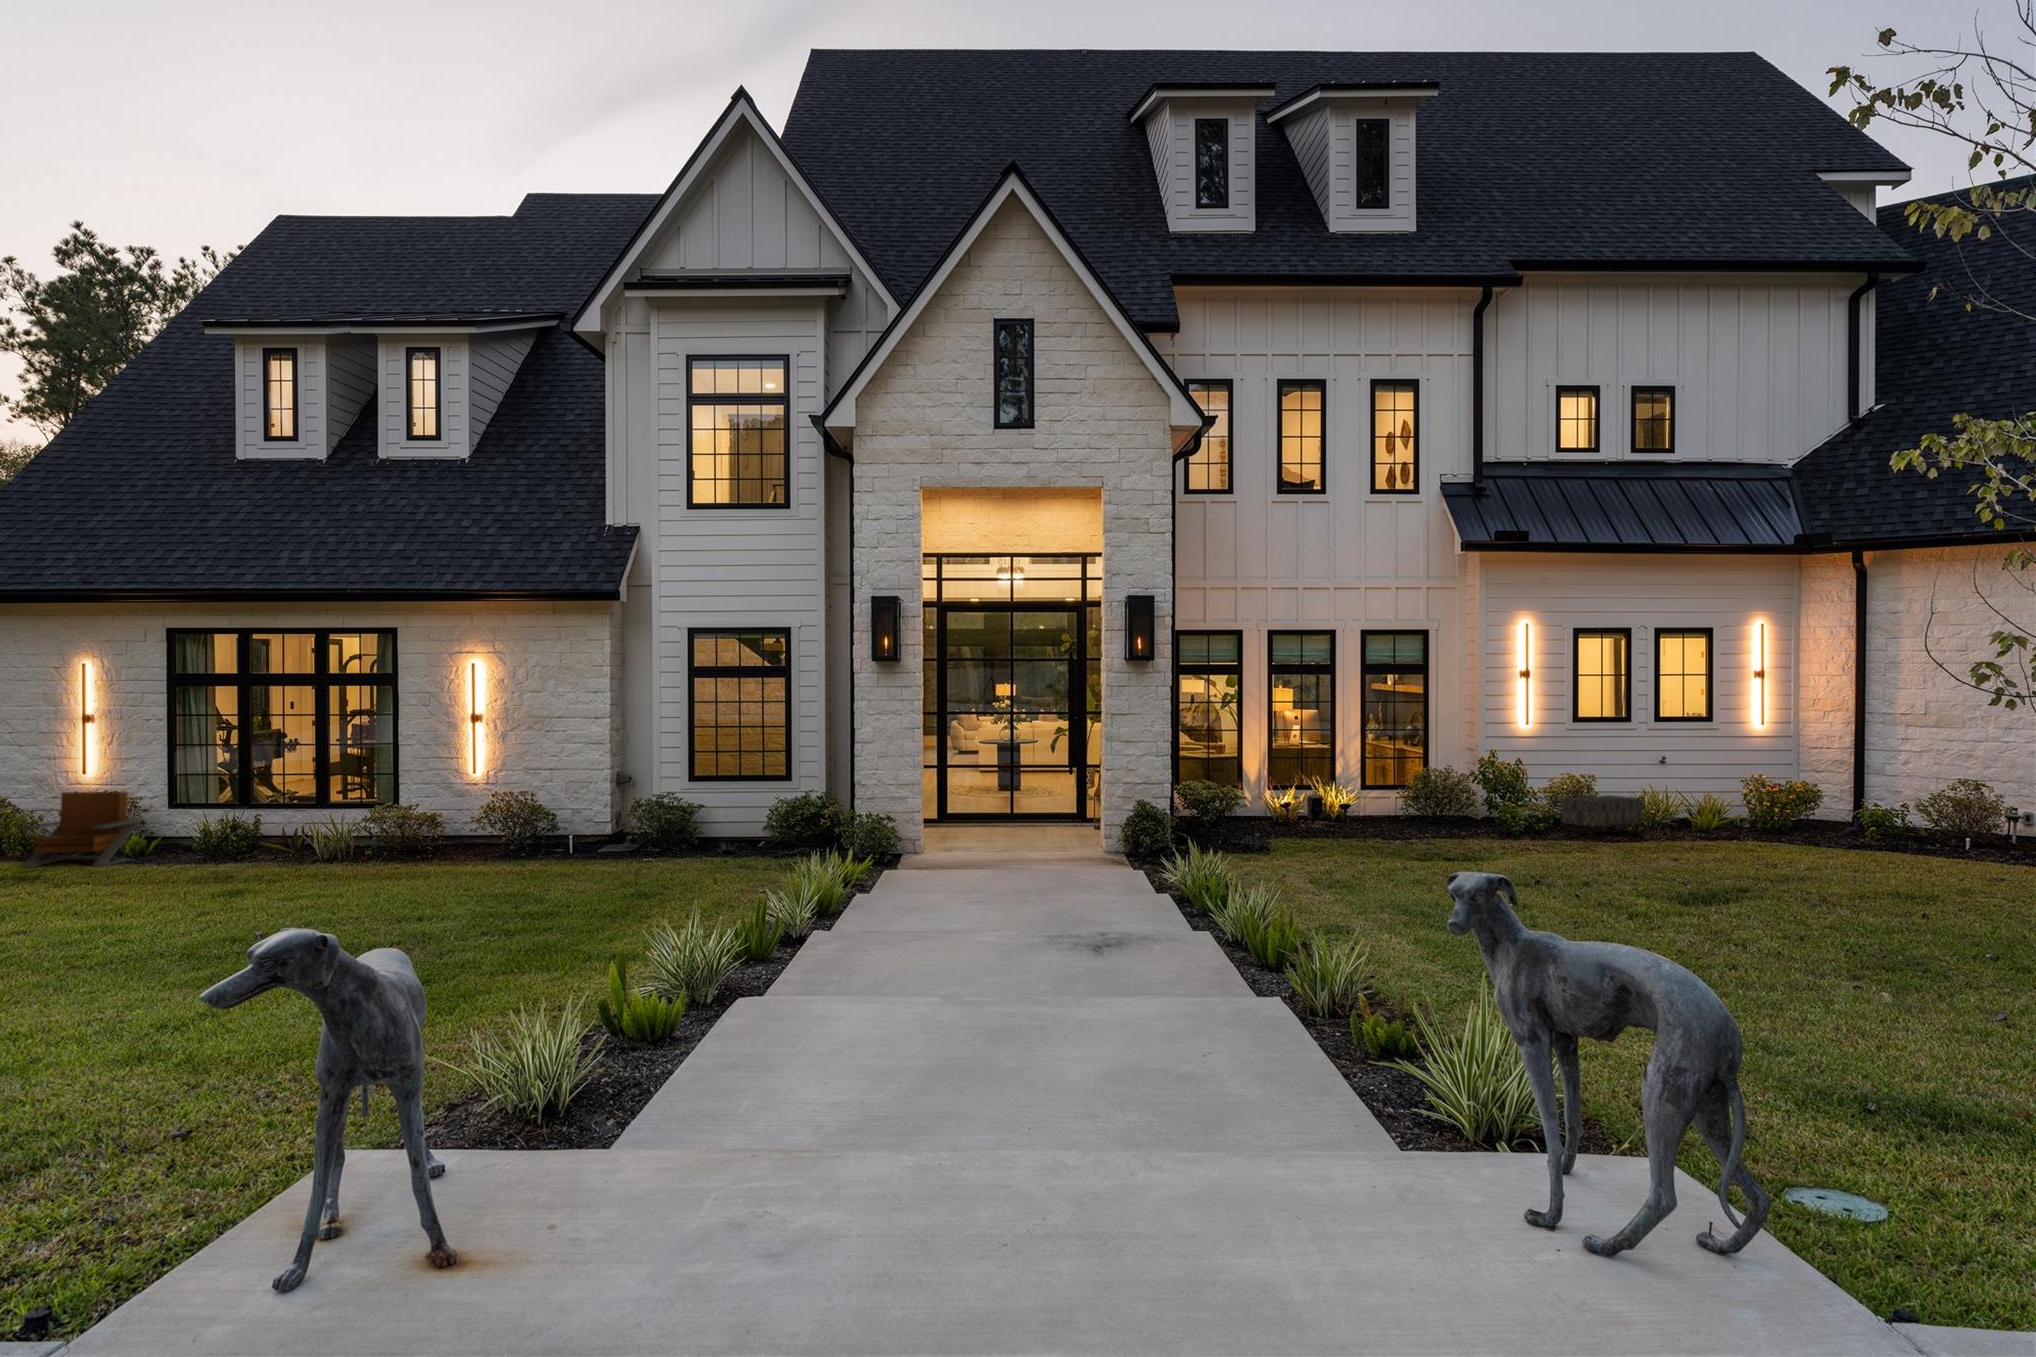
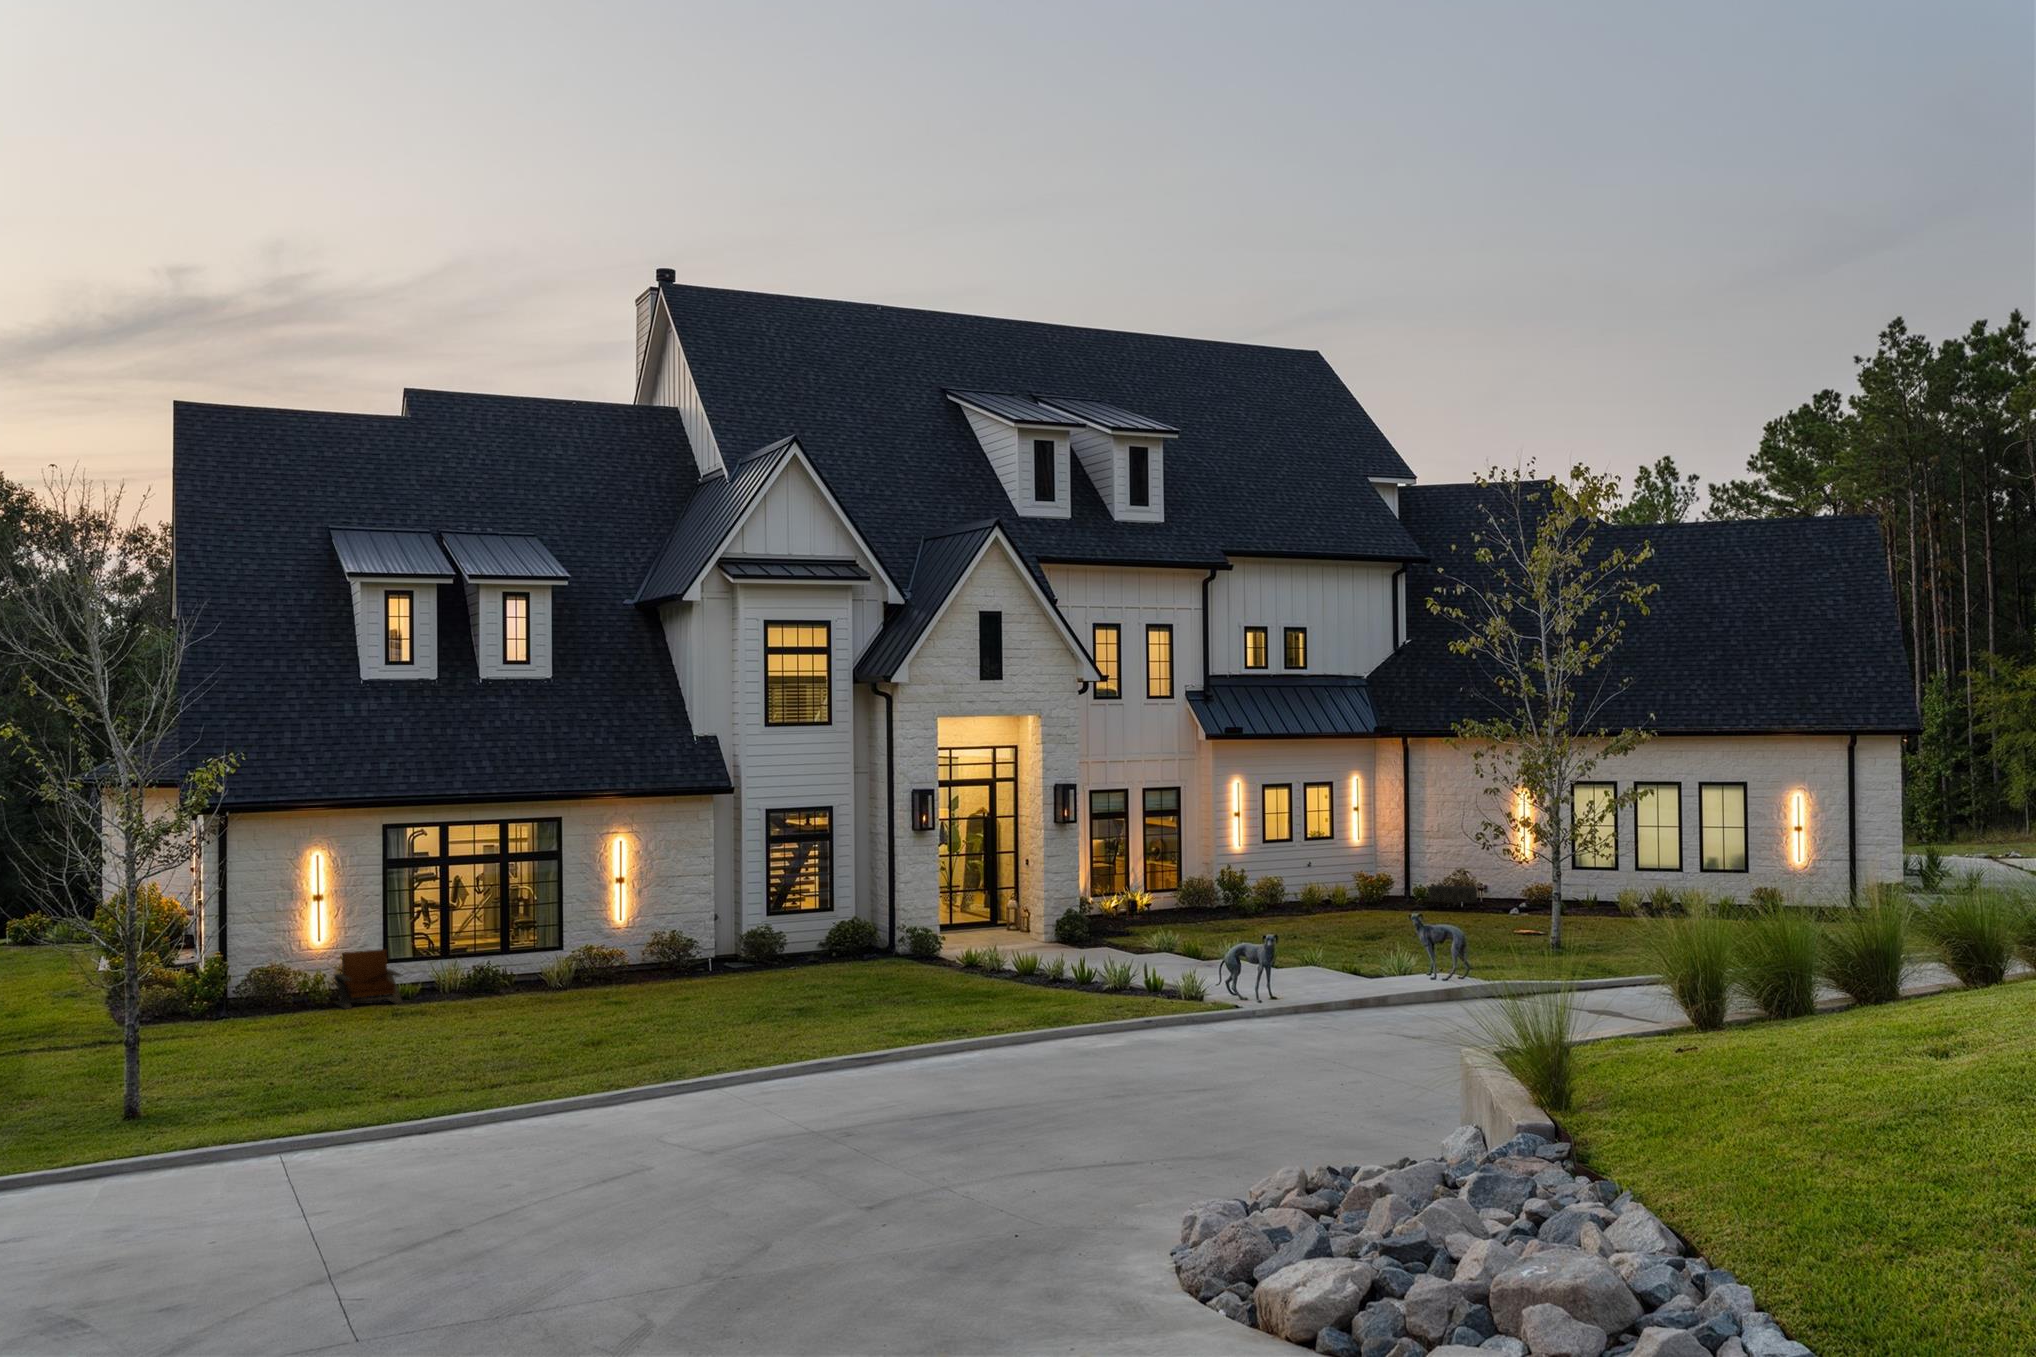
bench: present [1561,795,1642,838] -> present [1428,885,1478,909]

